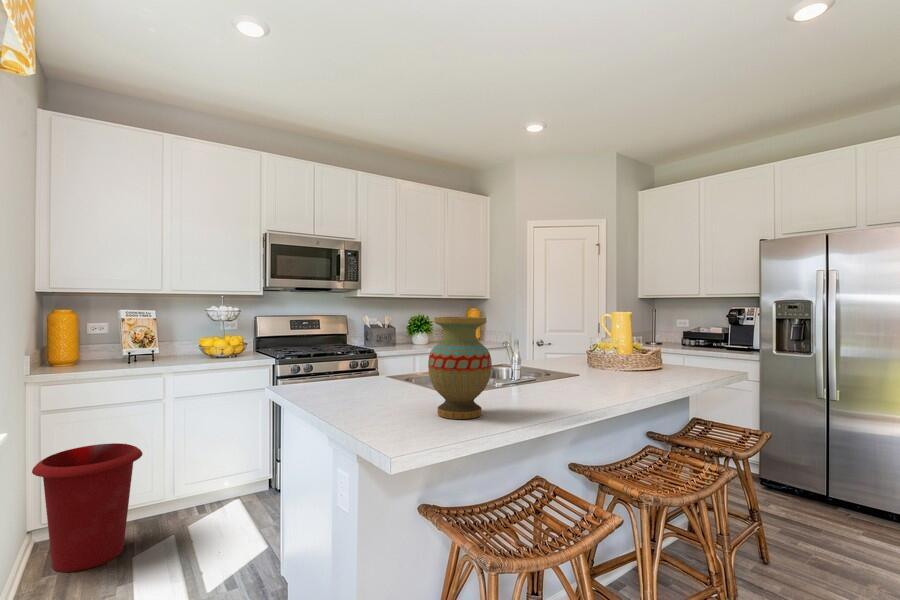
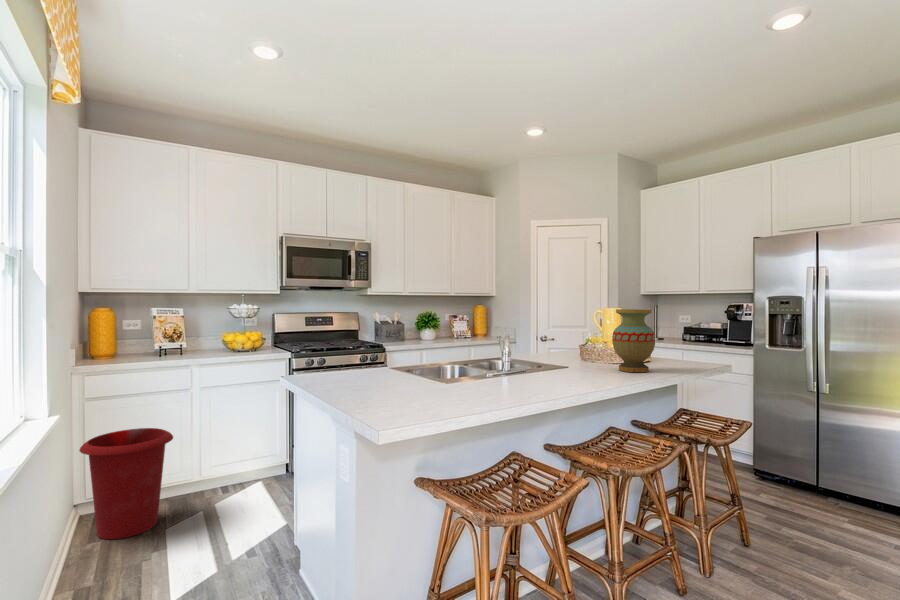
vase: present [428,317,492,419] -> present [612,309,655,372]

